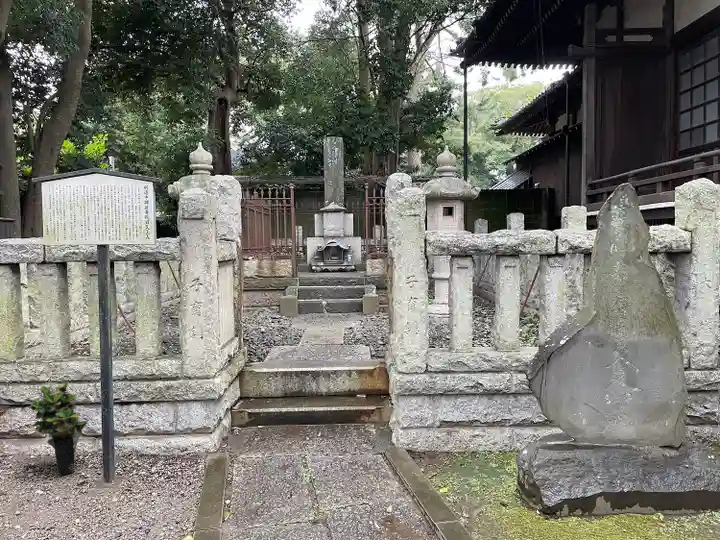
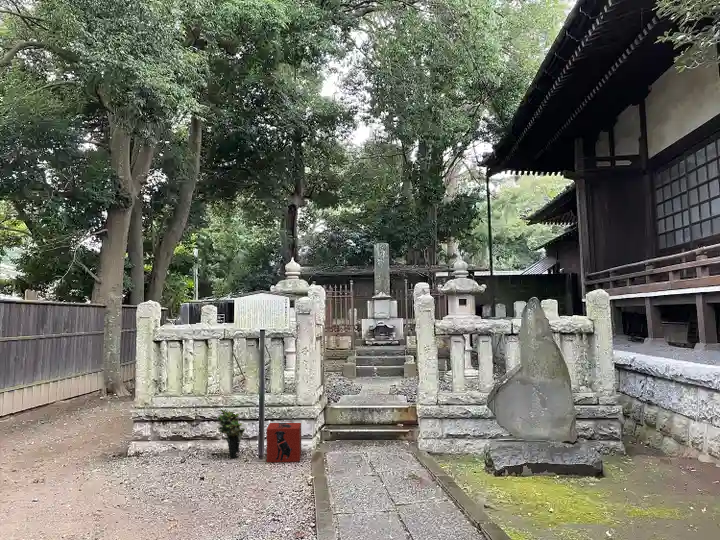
storage box: none [118,404,193,485] -> present [266,421,301,462]

